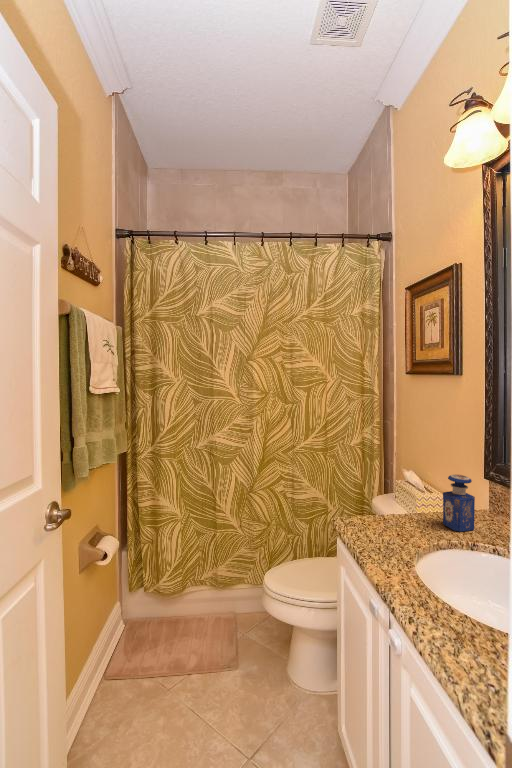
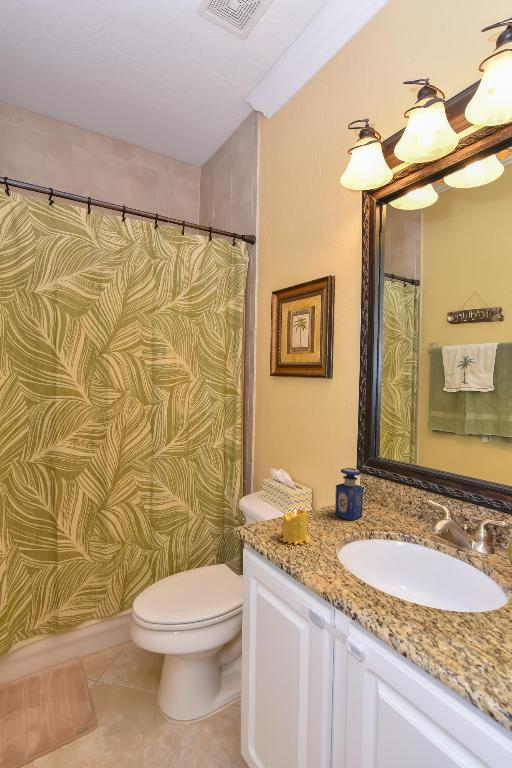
candle: none [366,507,399,544] -> present [280,509,311,545]

